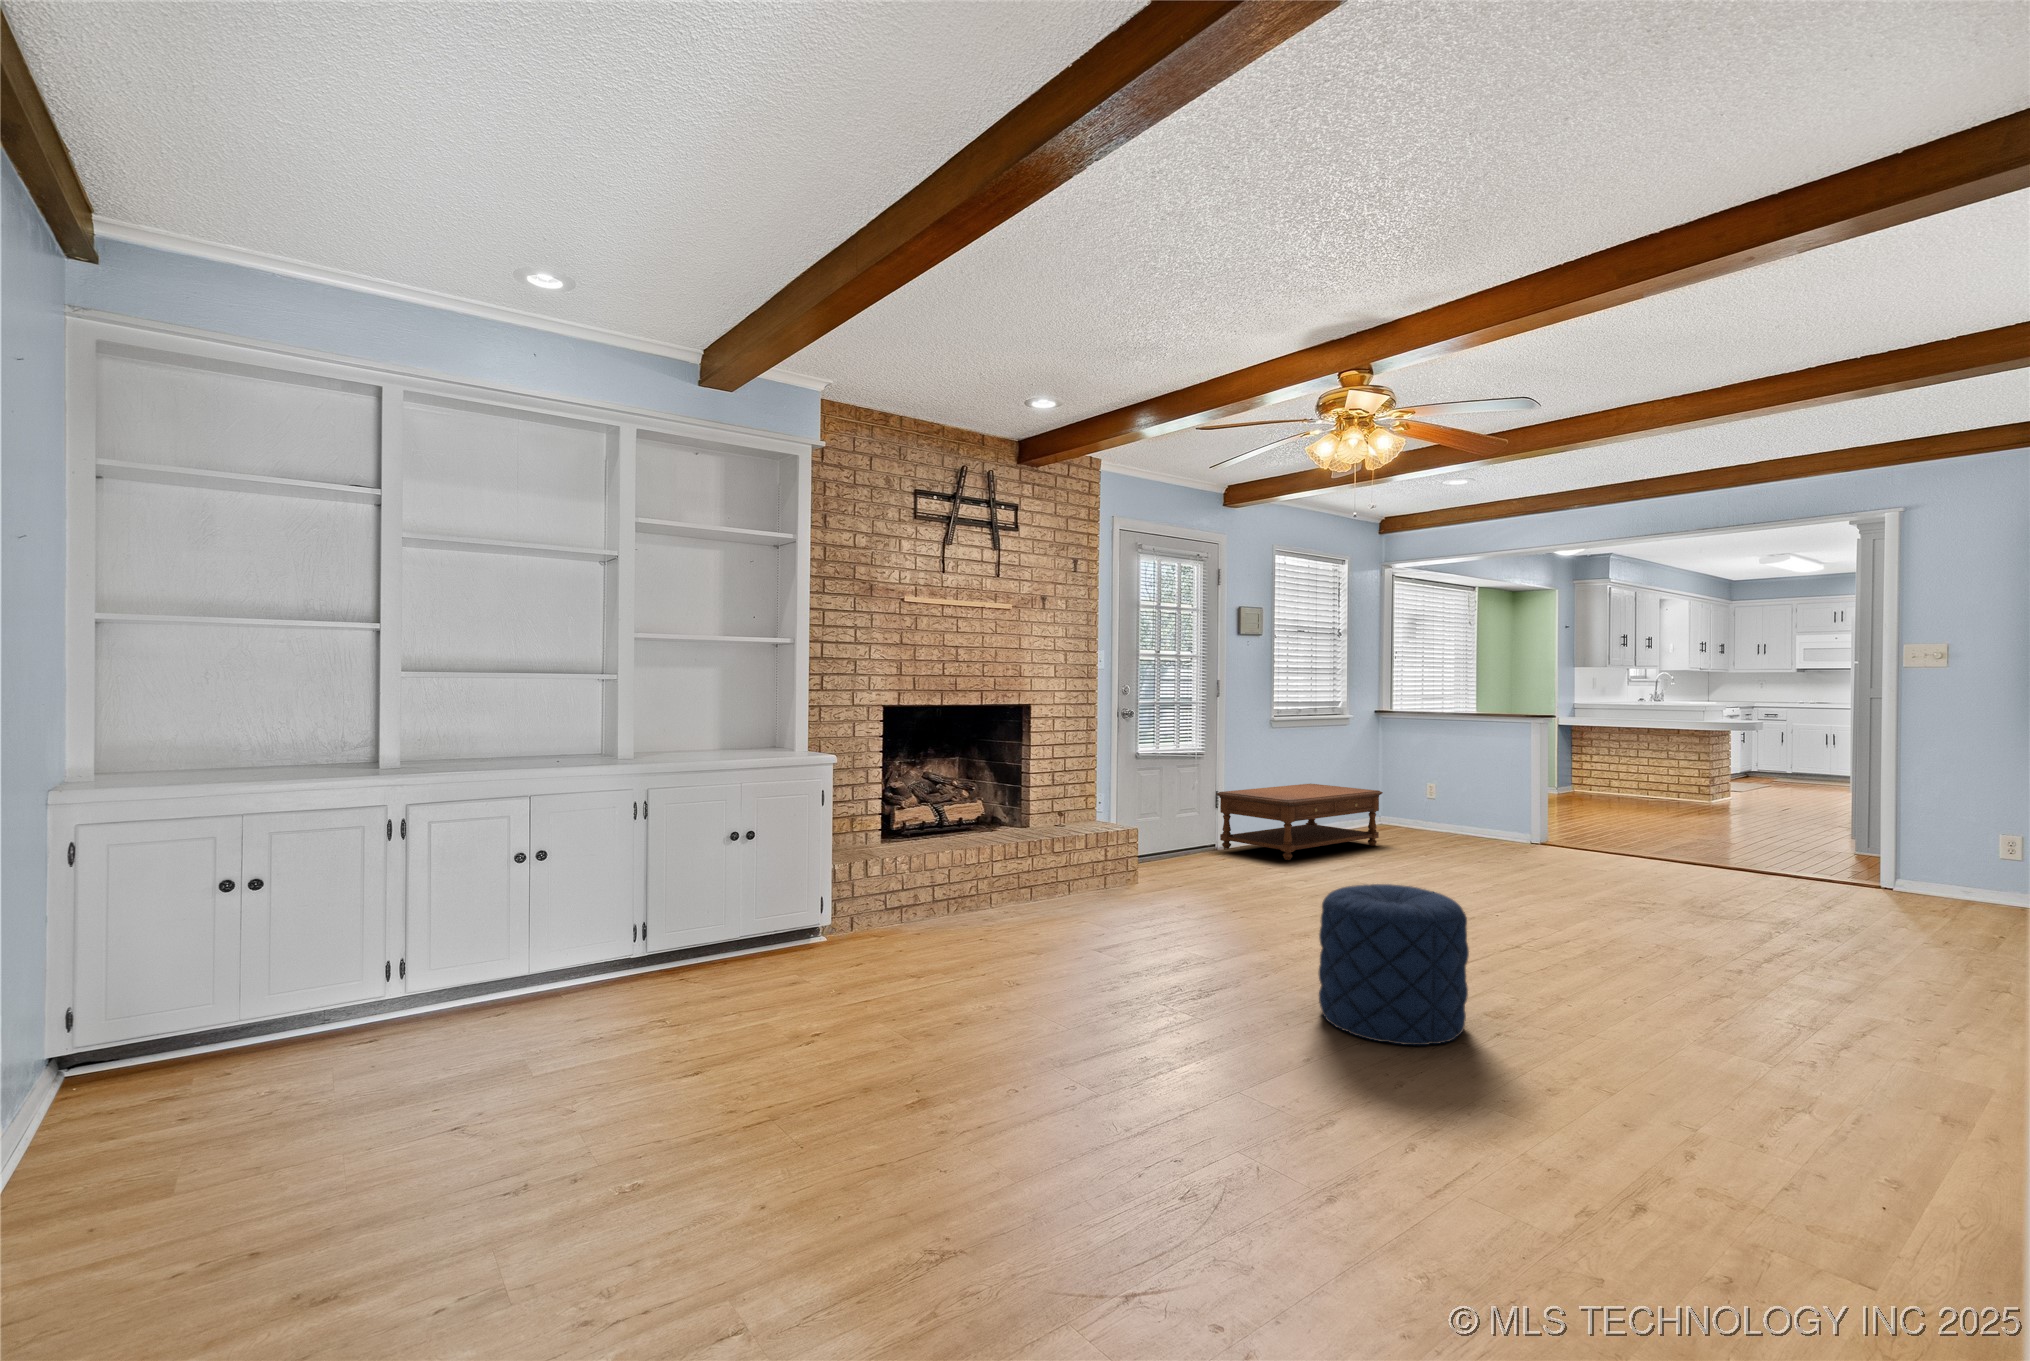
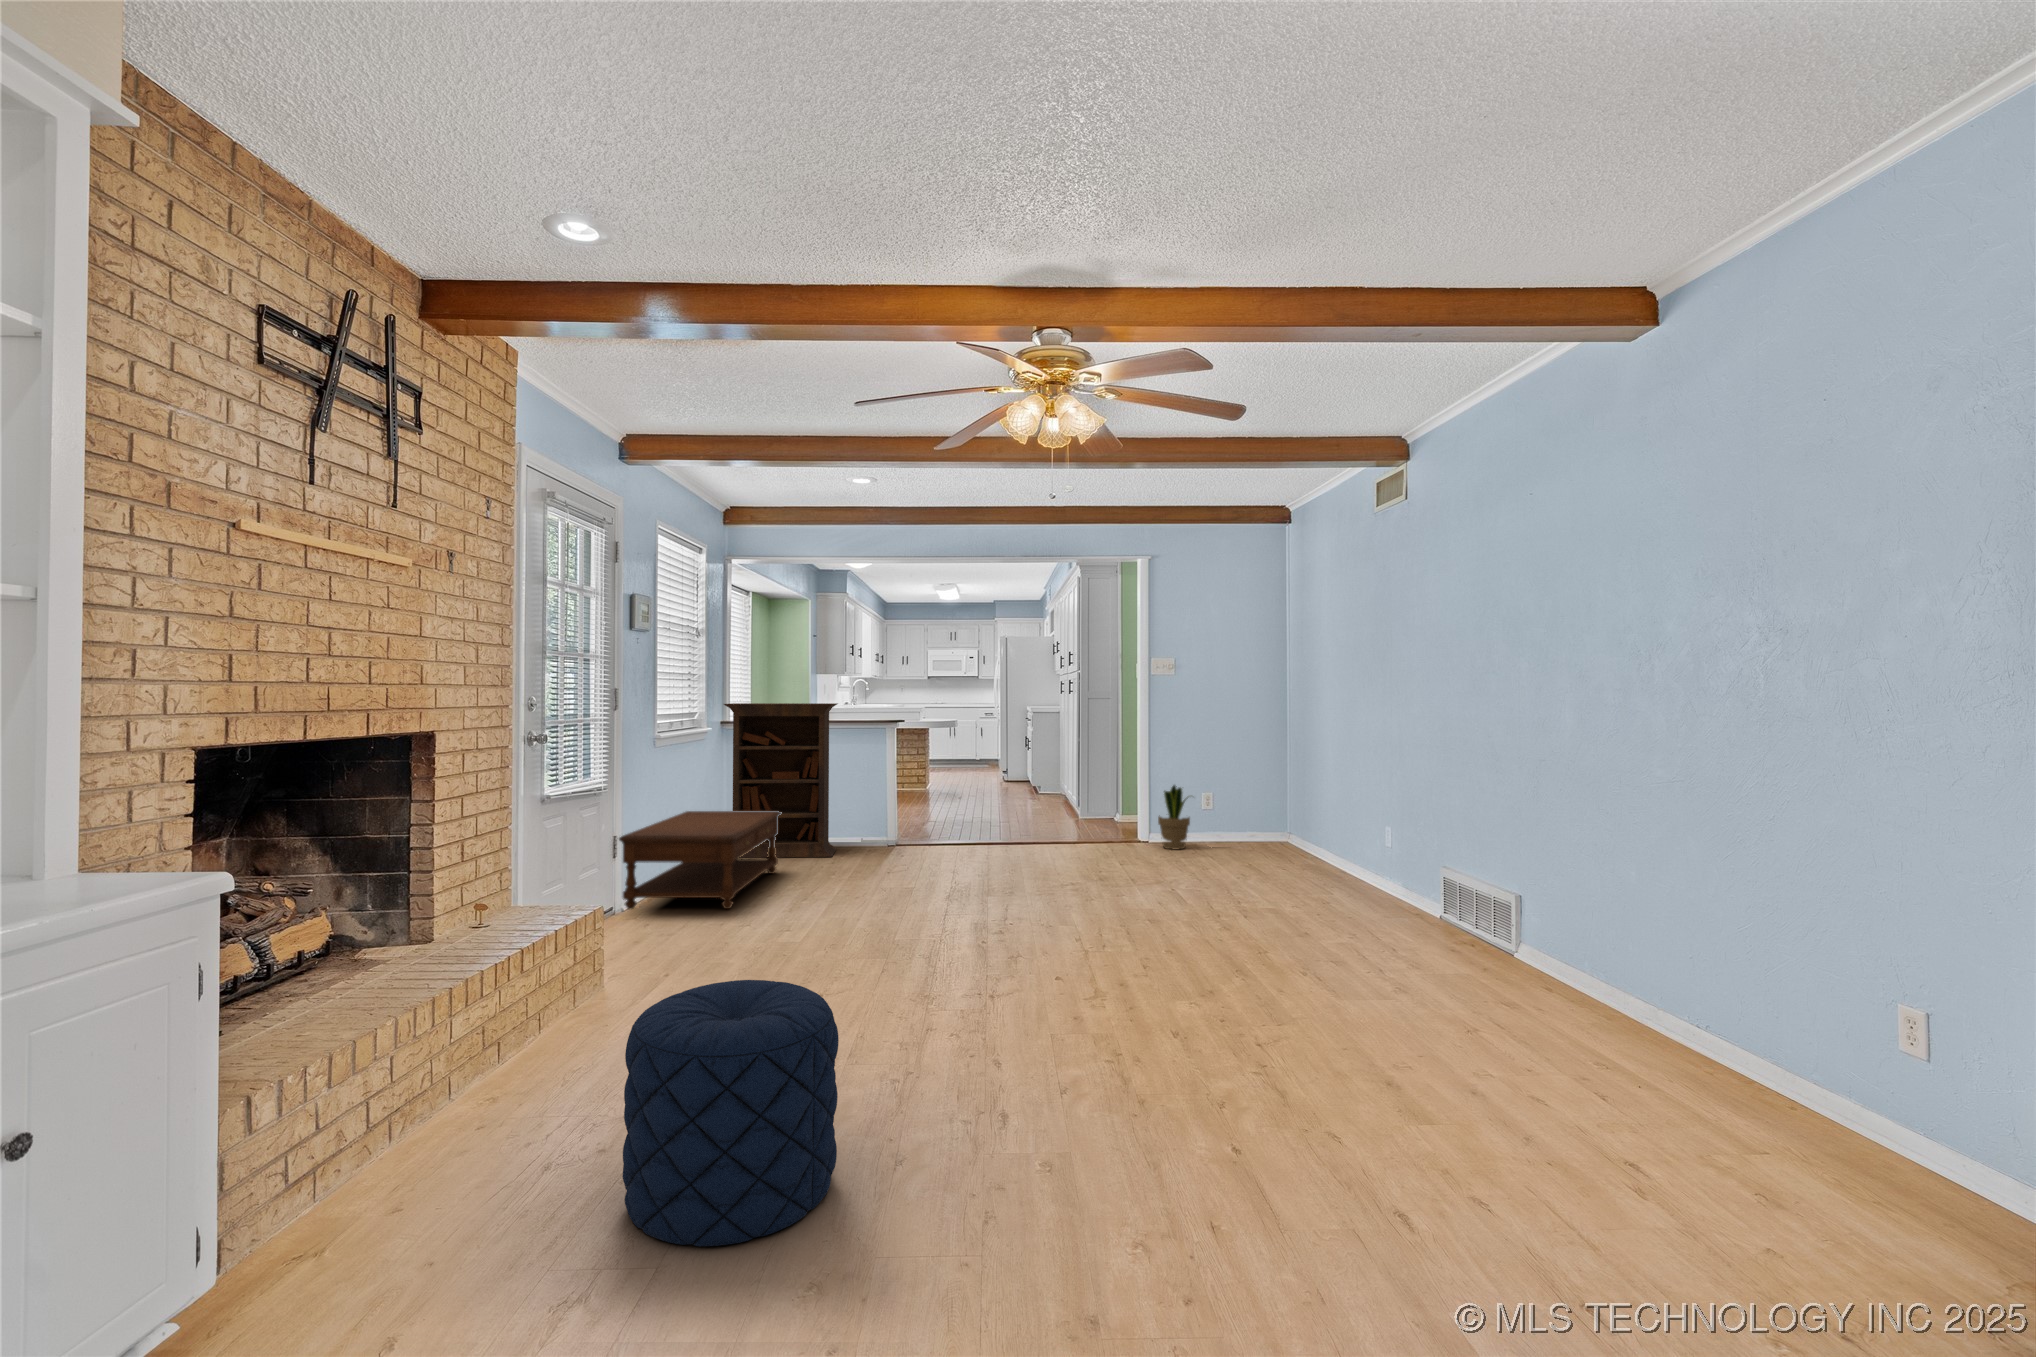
bookcase: none [1357,694,1476,843] -> present [724,703,838,858]
potted plant: none [1907,812,1973,903] -> present [1158,785,1190,849]
pouf: present [1319,884,1469,1045] -> present [623,980,839,1247]

